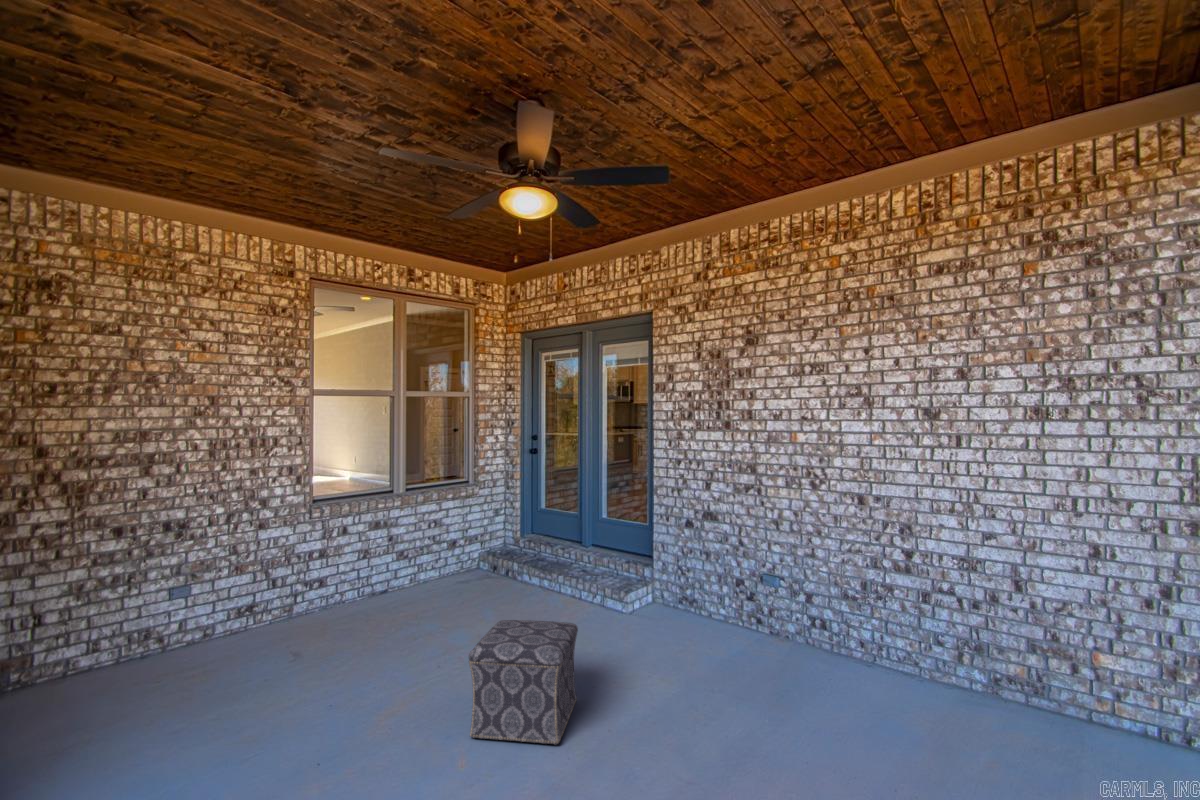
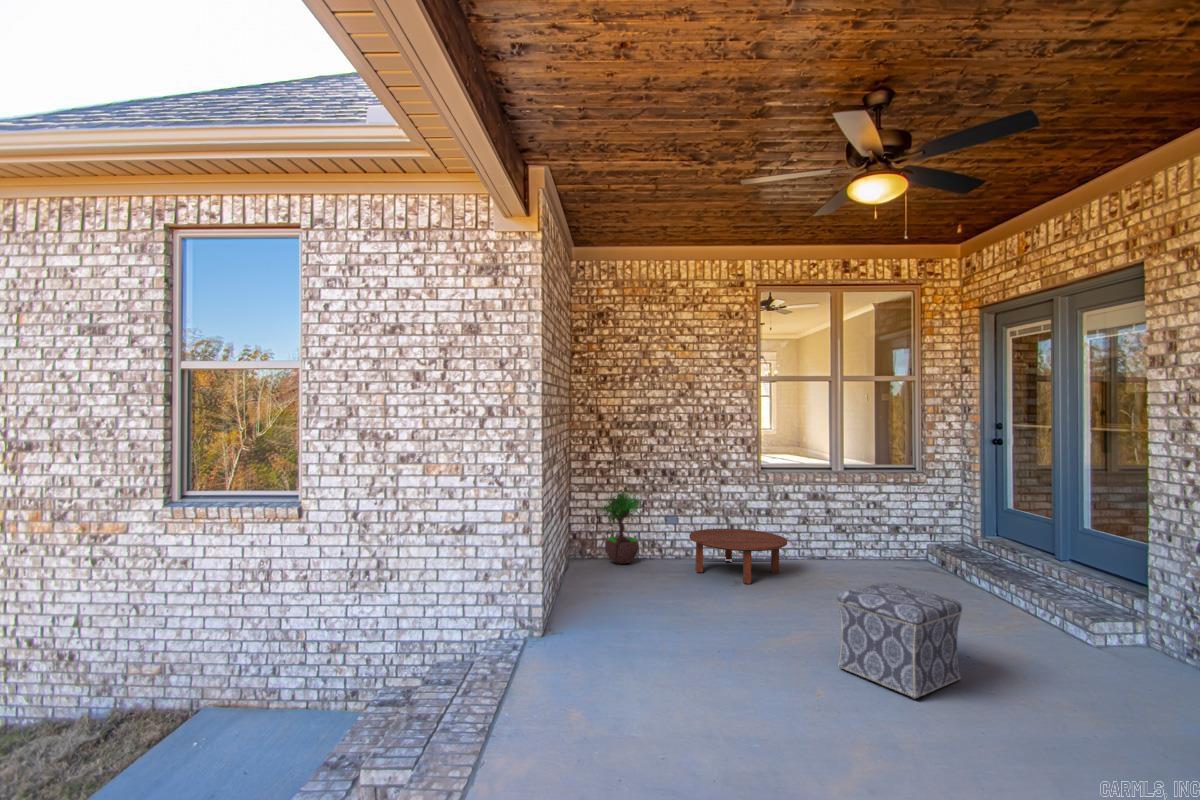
potted tree: none [36,557,136,681] -> present [600,491,641,564]
coffee table: none [218,579,357,657] -> present [689,529,787,584]

